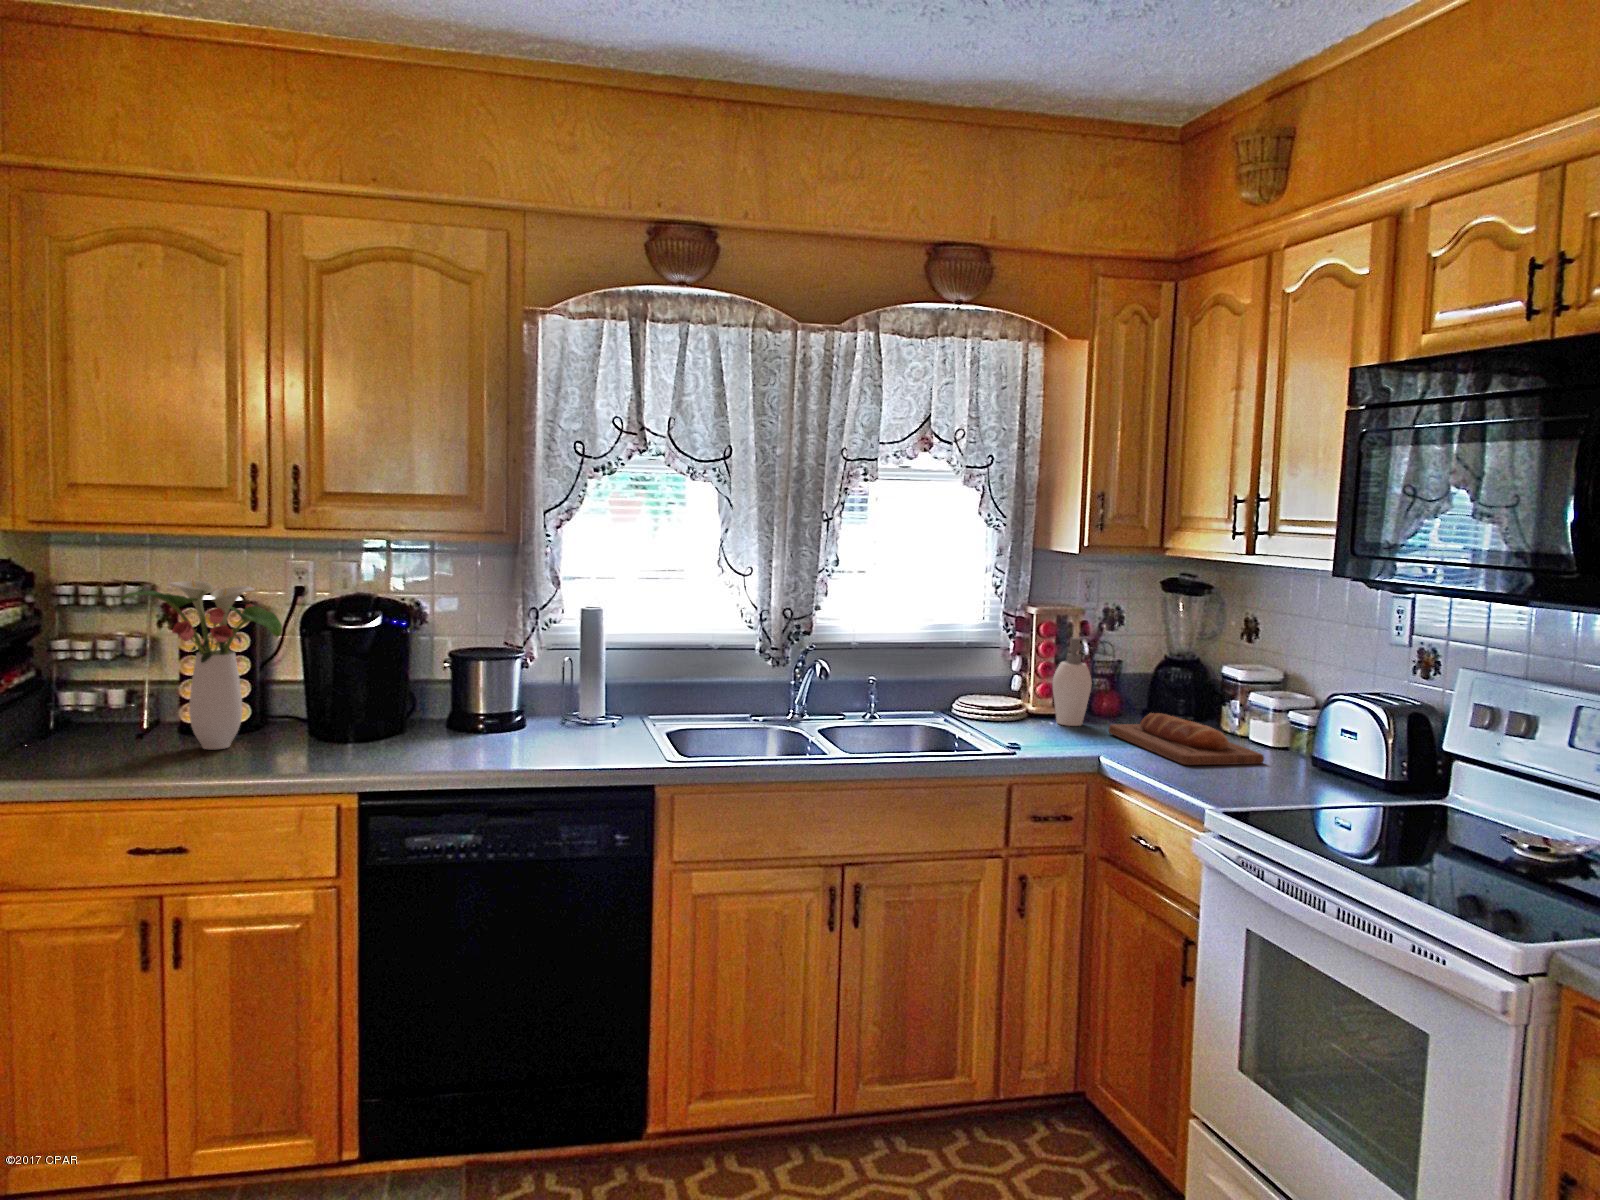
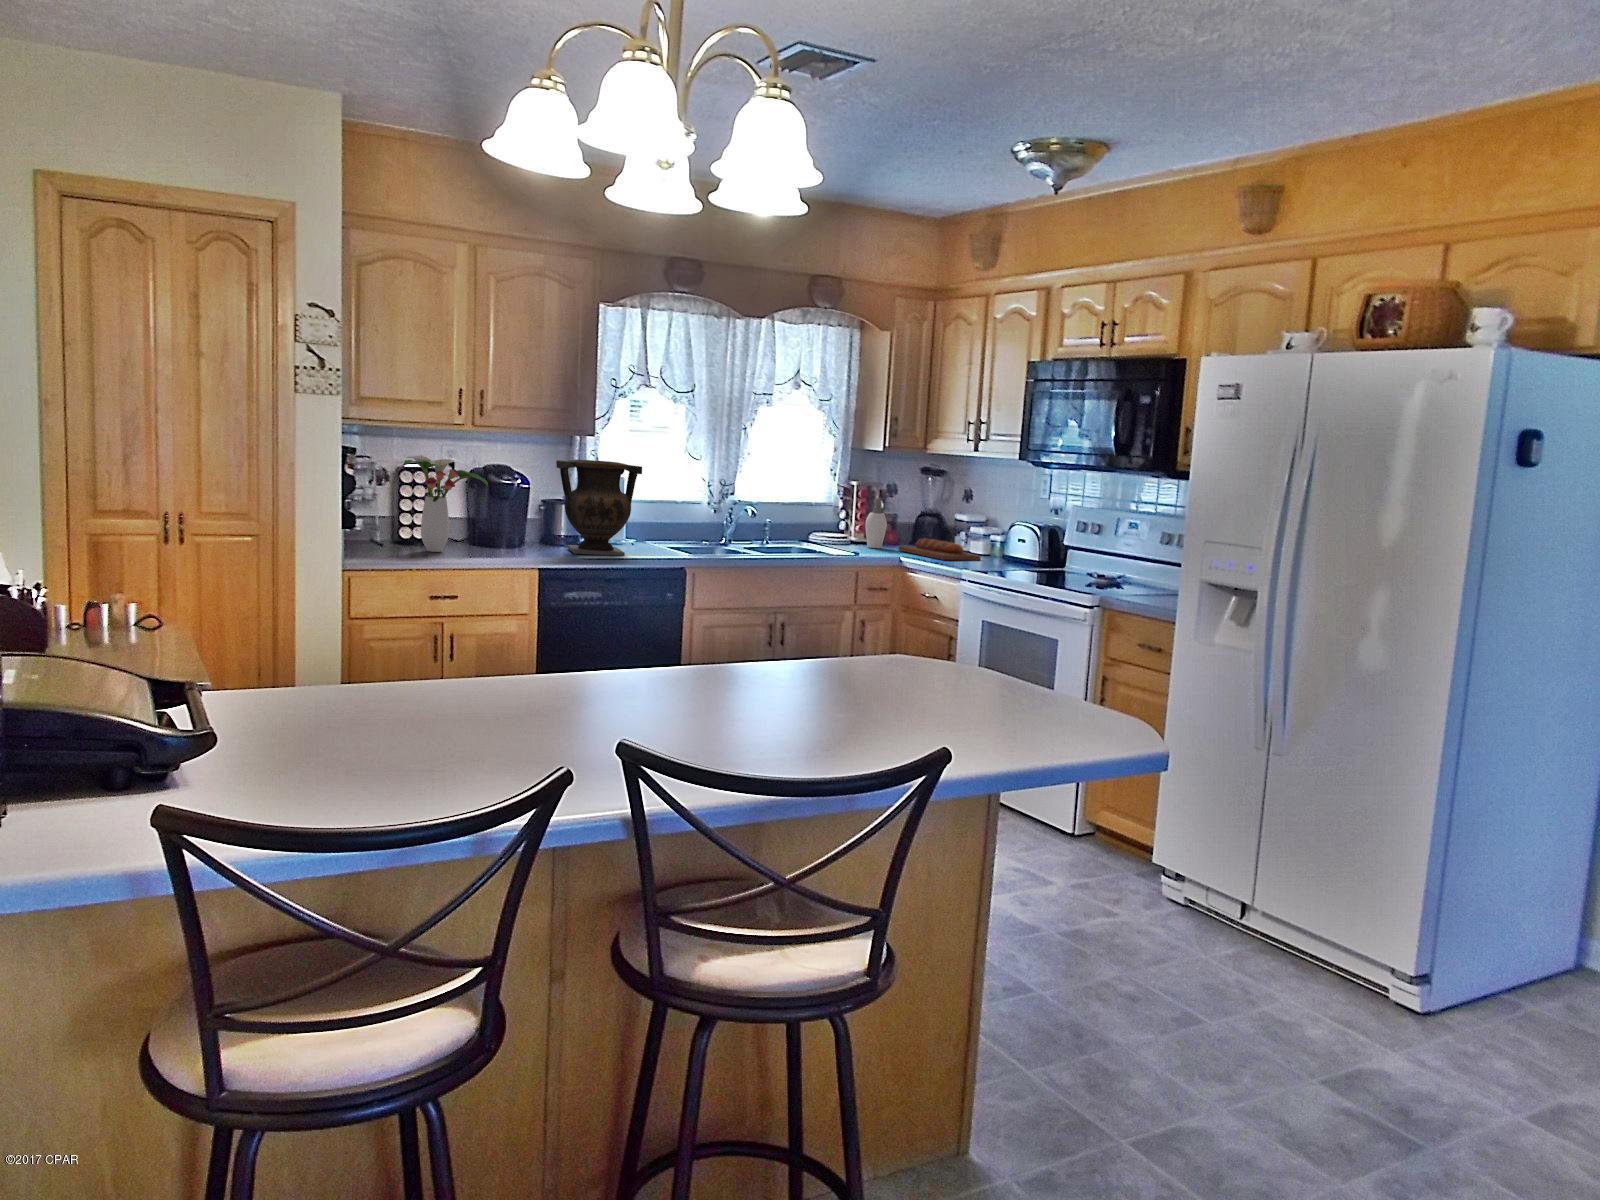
vase: none [437,582,593,757] -> present [556,460,642,556]

